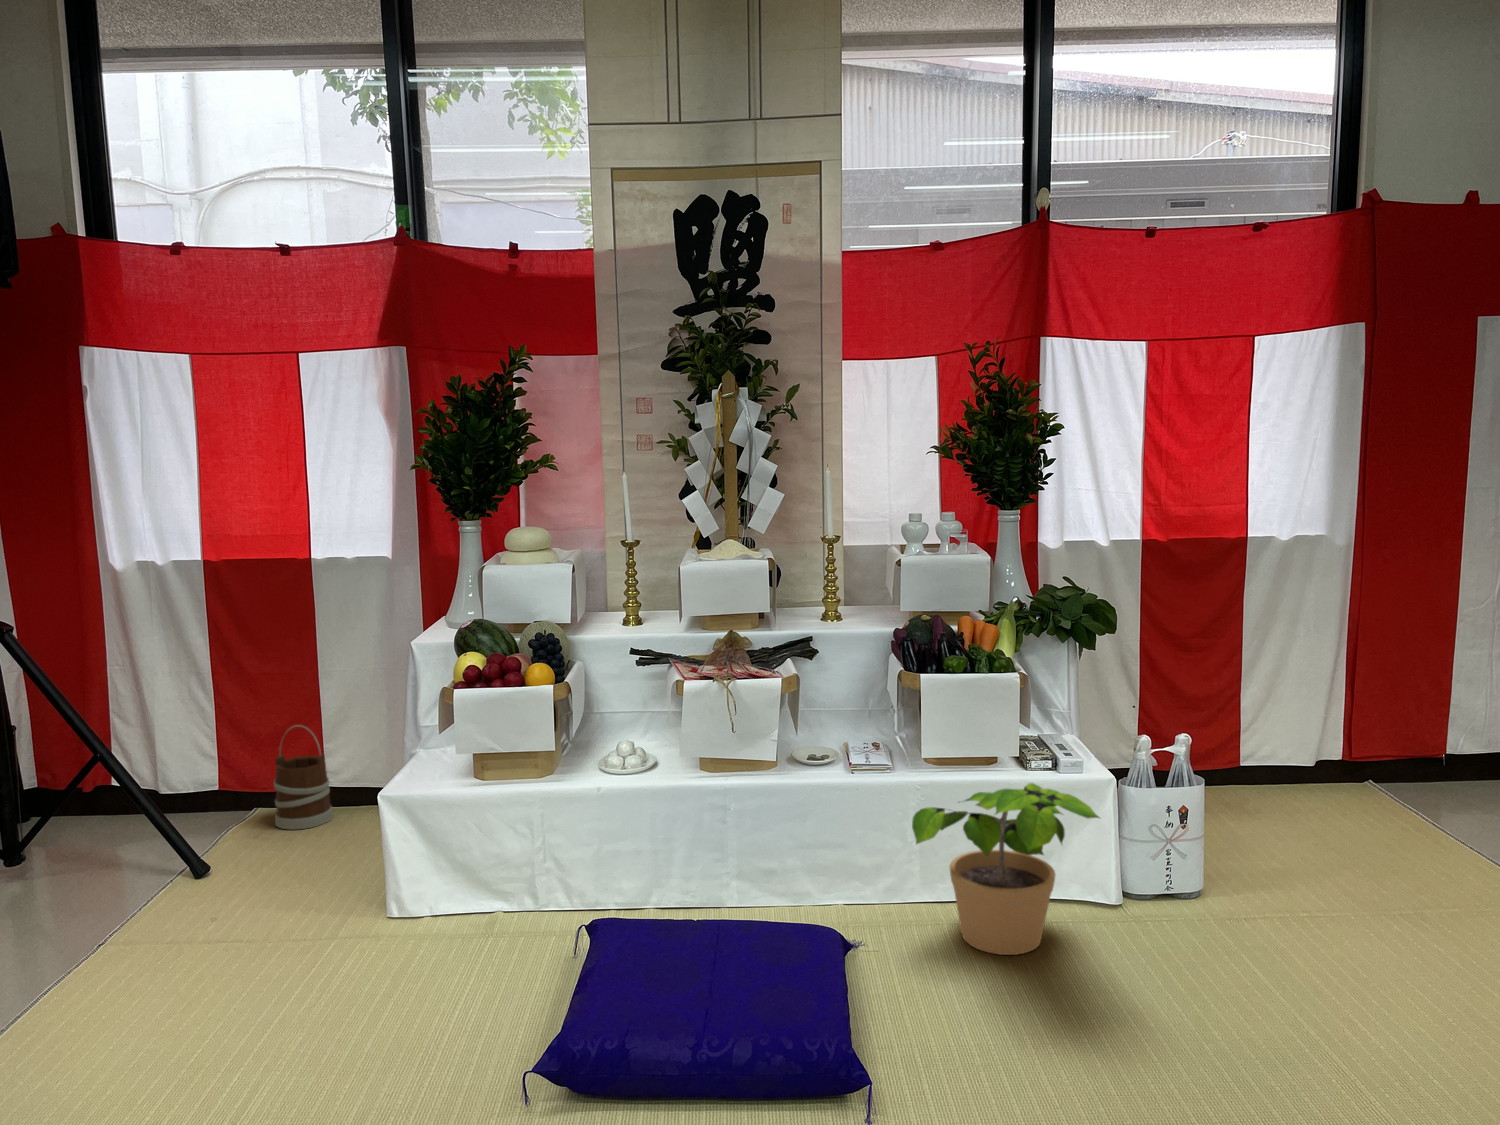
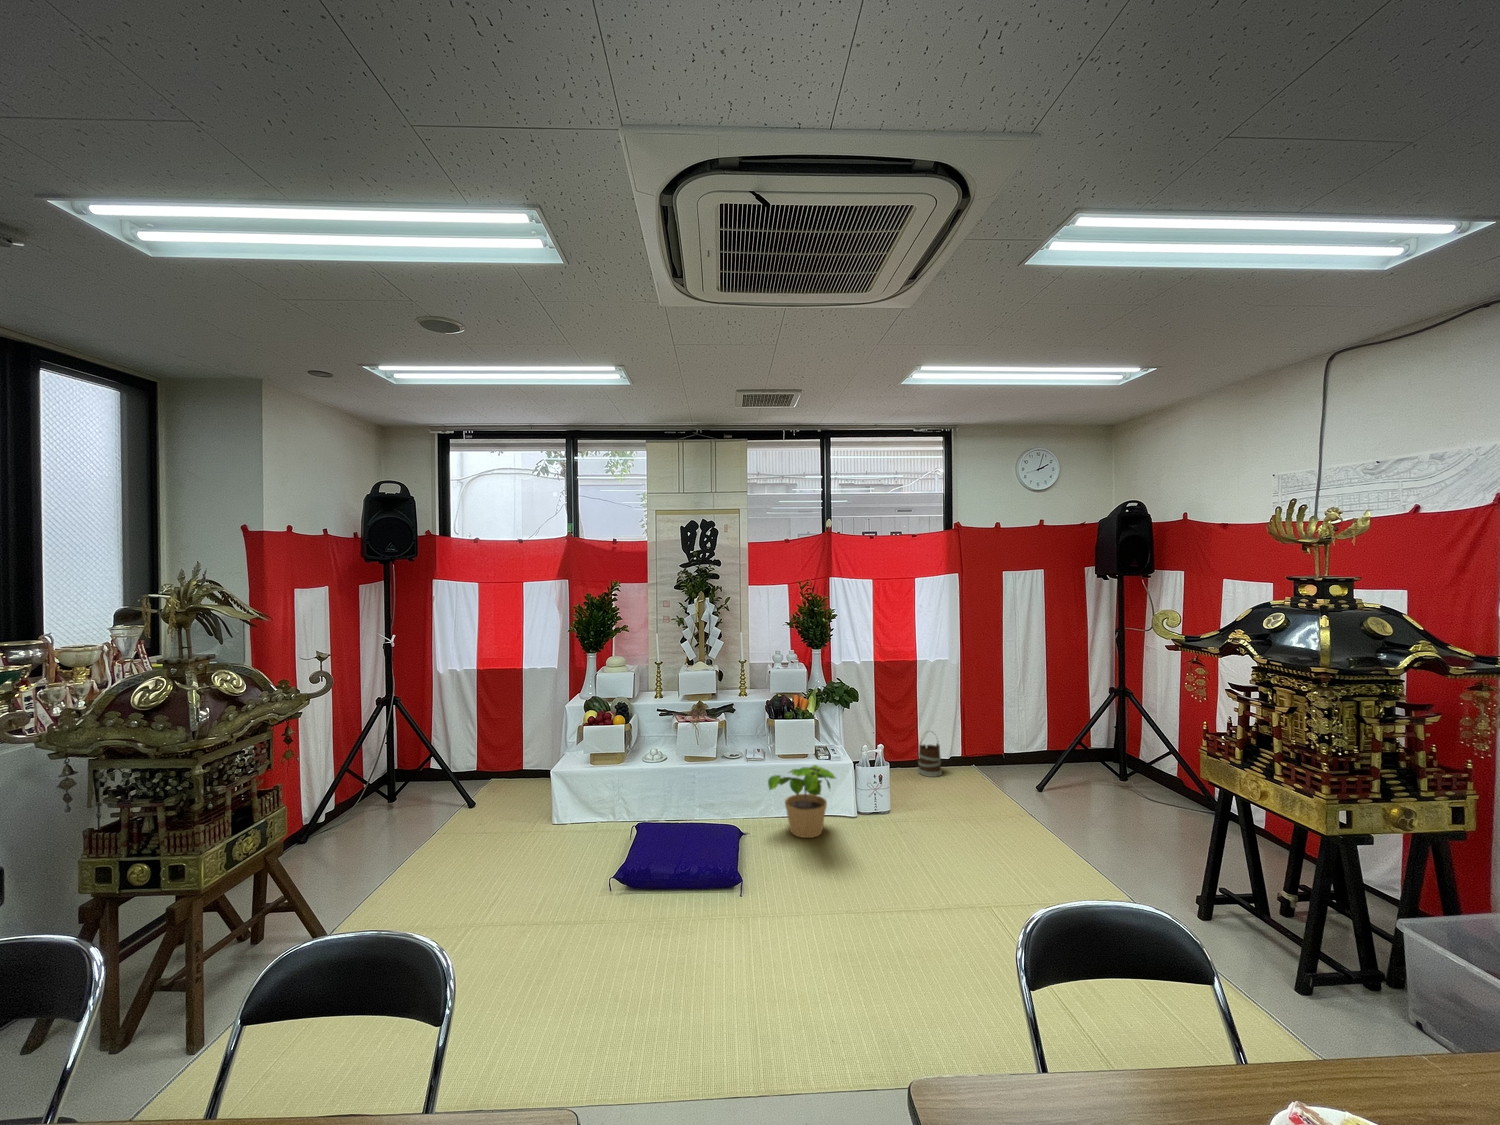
wooden bucket: present [274,725,333,830] -> present [918,732,942,777]

